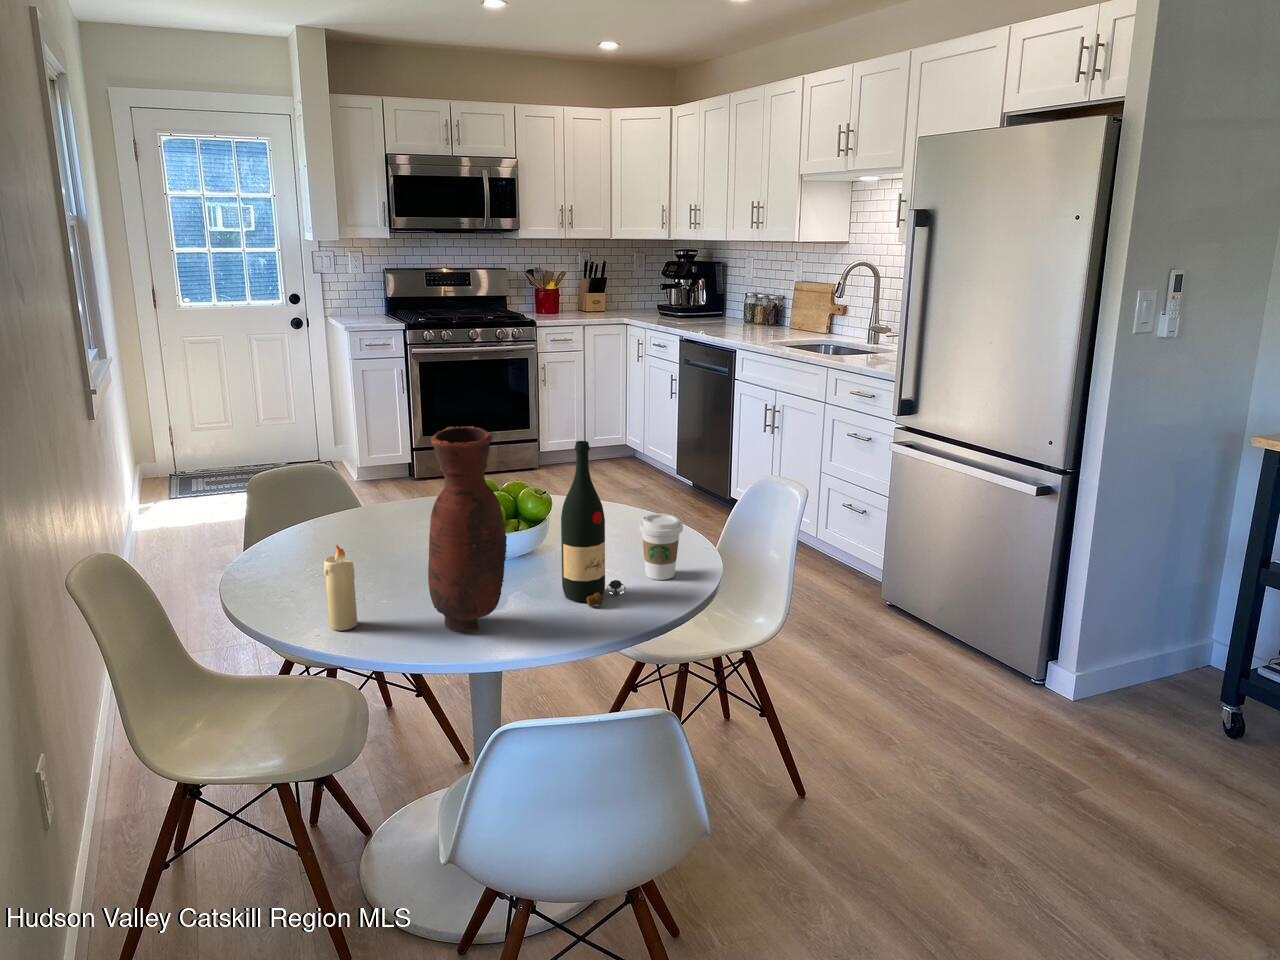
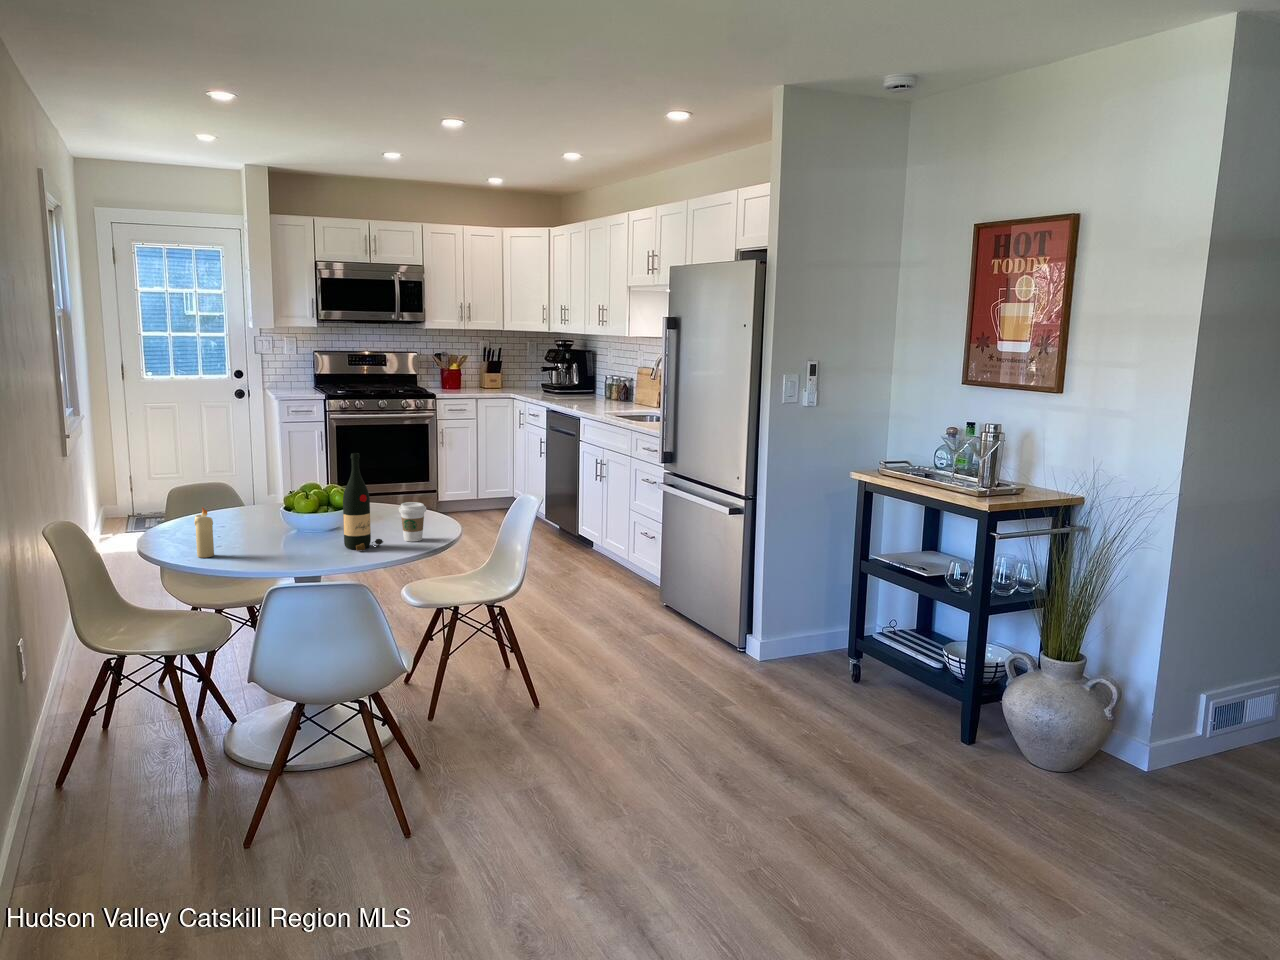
vase: present [428,426,507,631] -> none [256,440,302,559]

